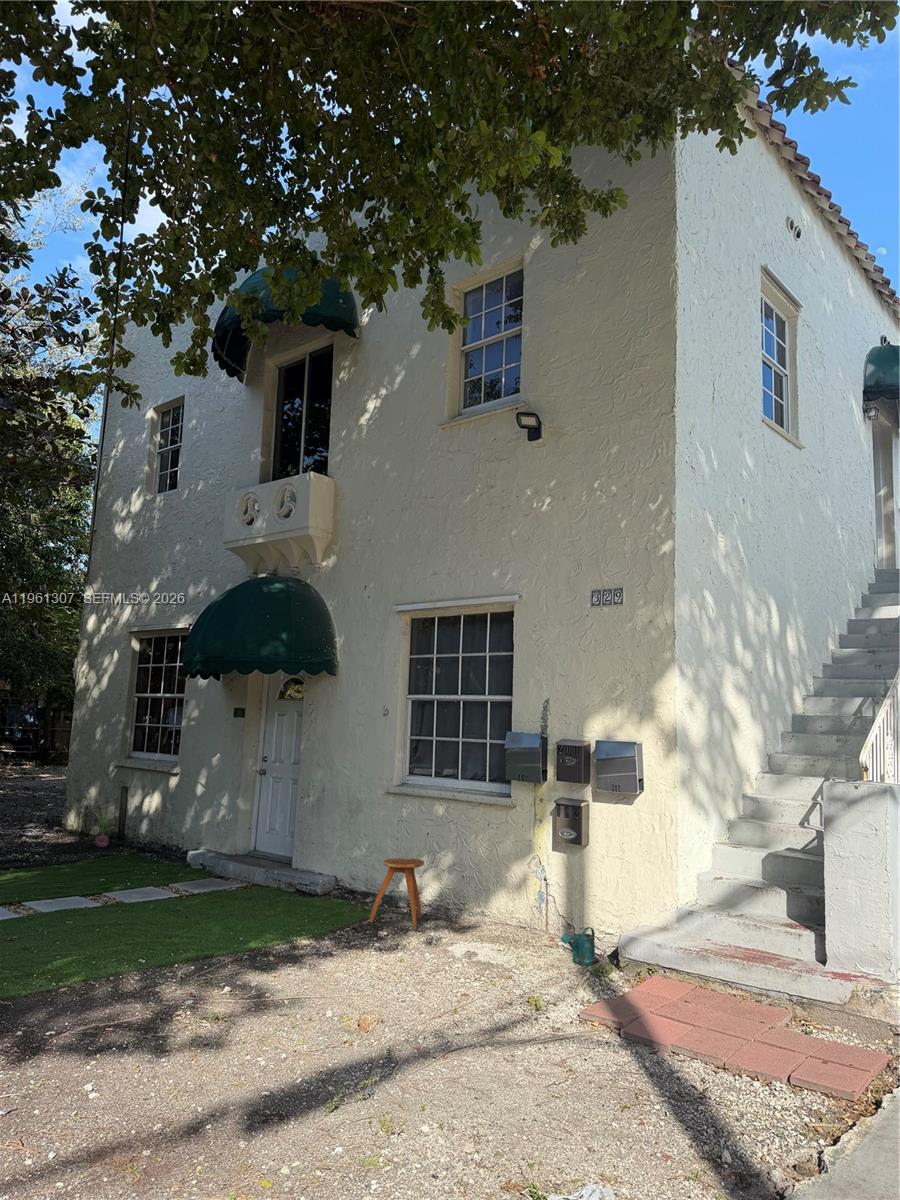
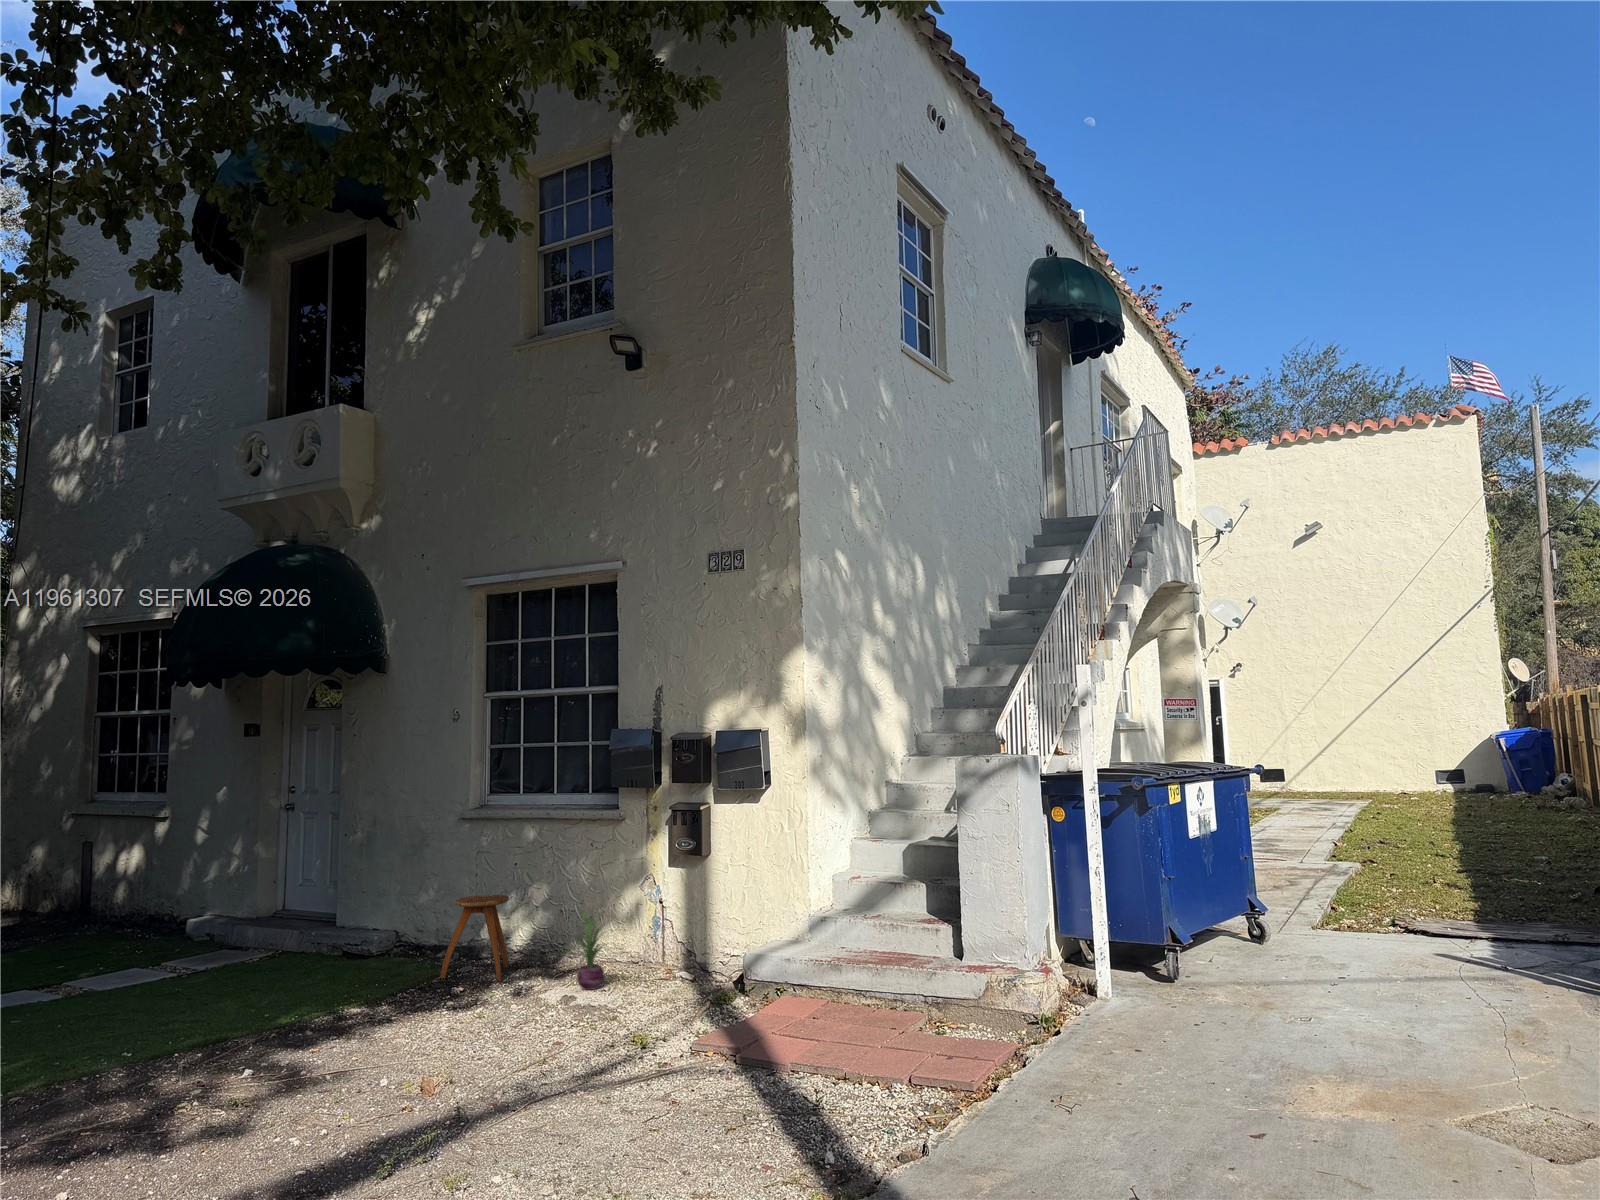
decorative plant: present [95,809,115,847] -> present [562,911,625,990]
watering can: present [562,927,596,965] -> none [676,952,718,996]

